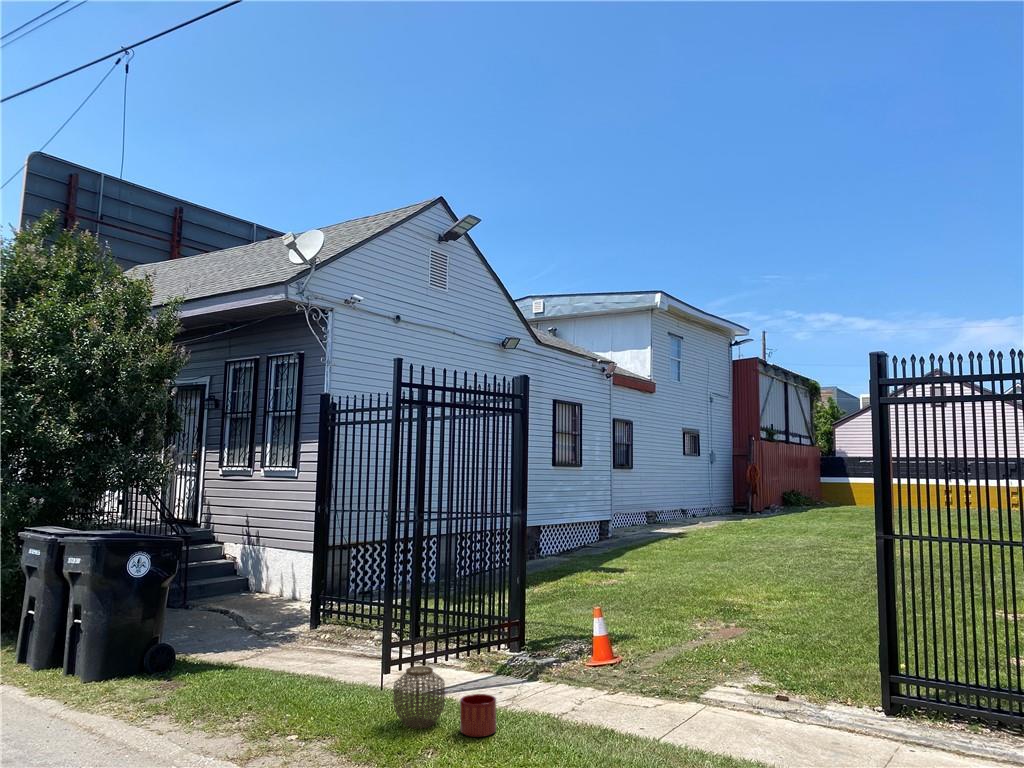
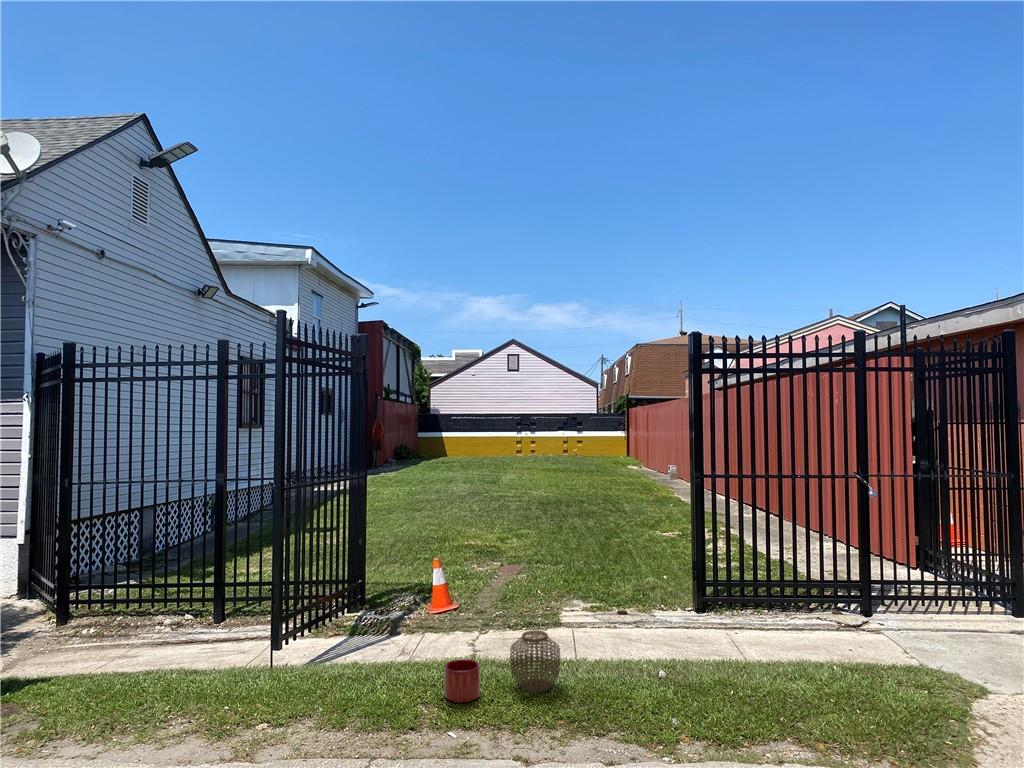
woven basket: present [394,666,445,728] -> present [510,630,560,692]

